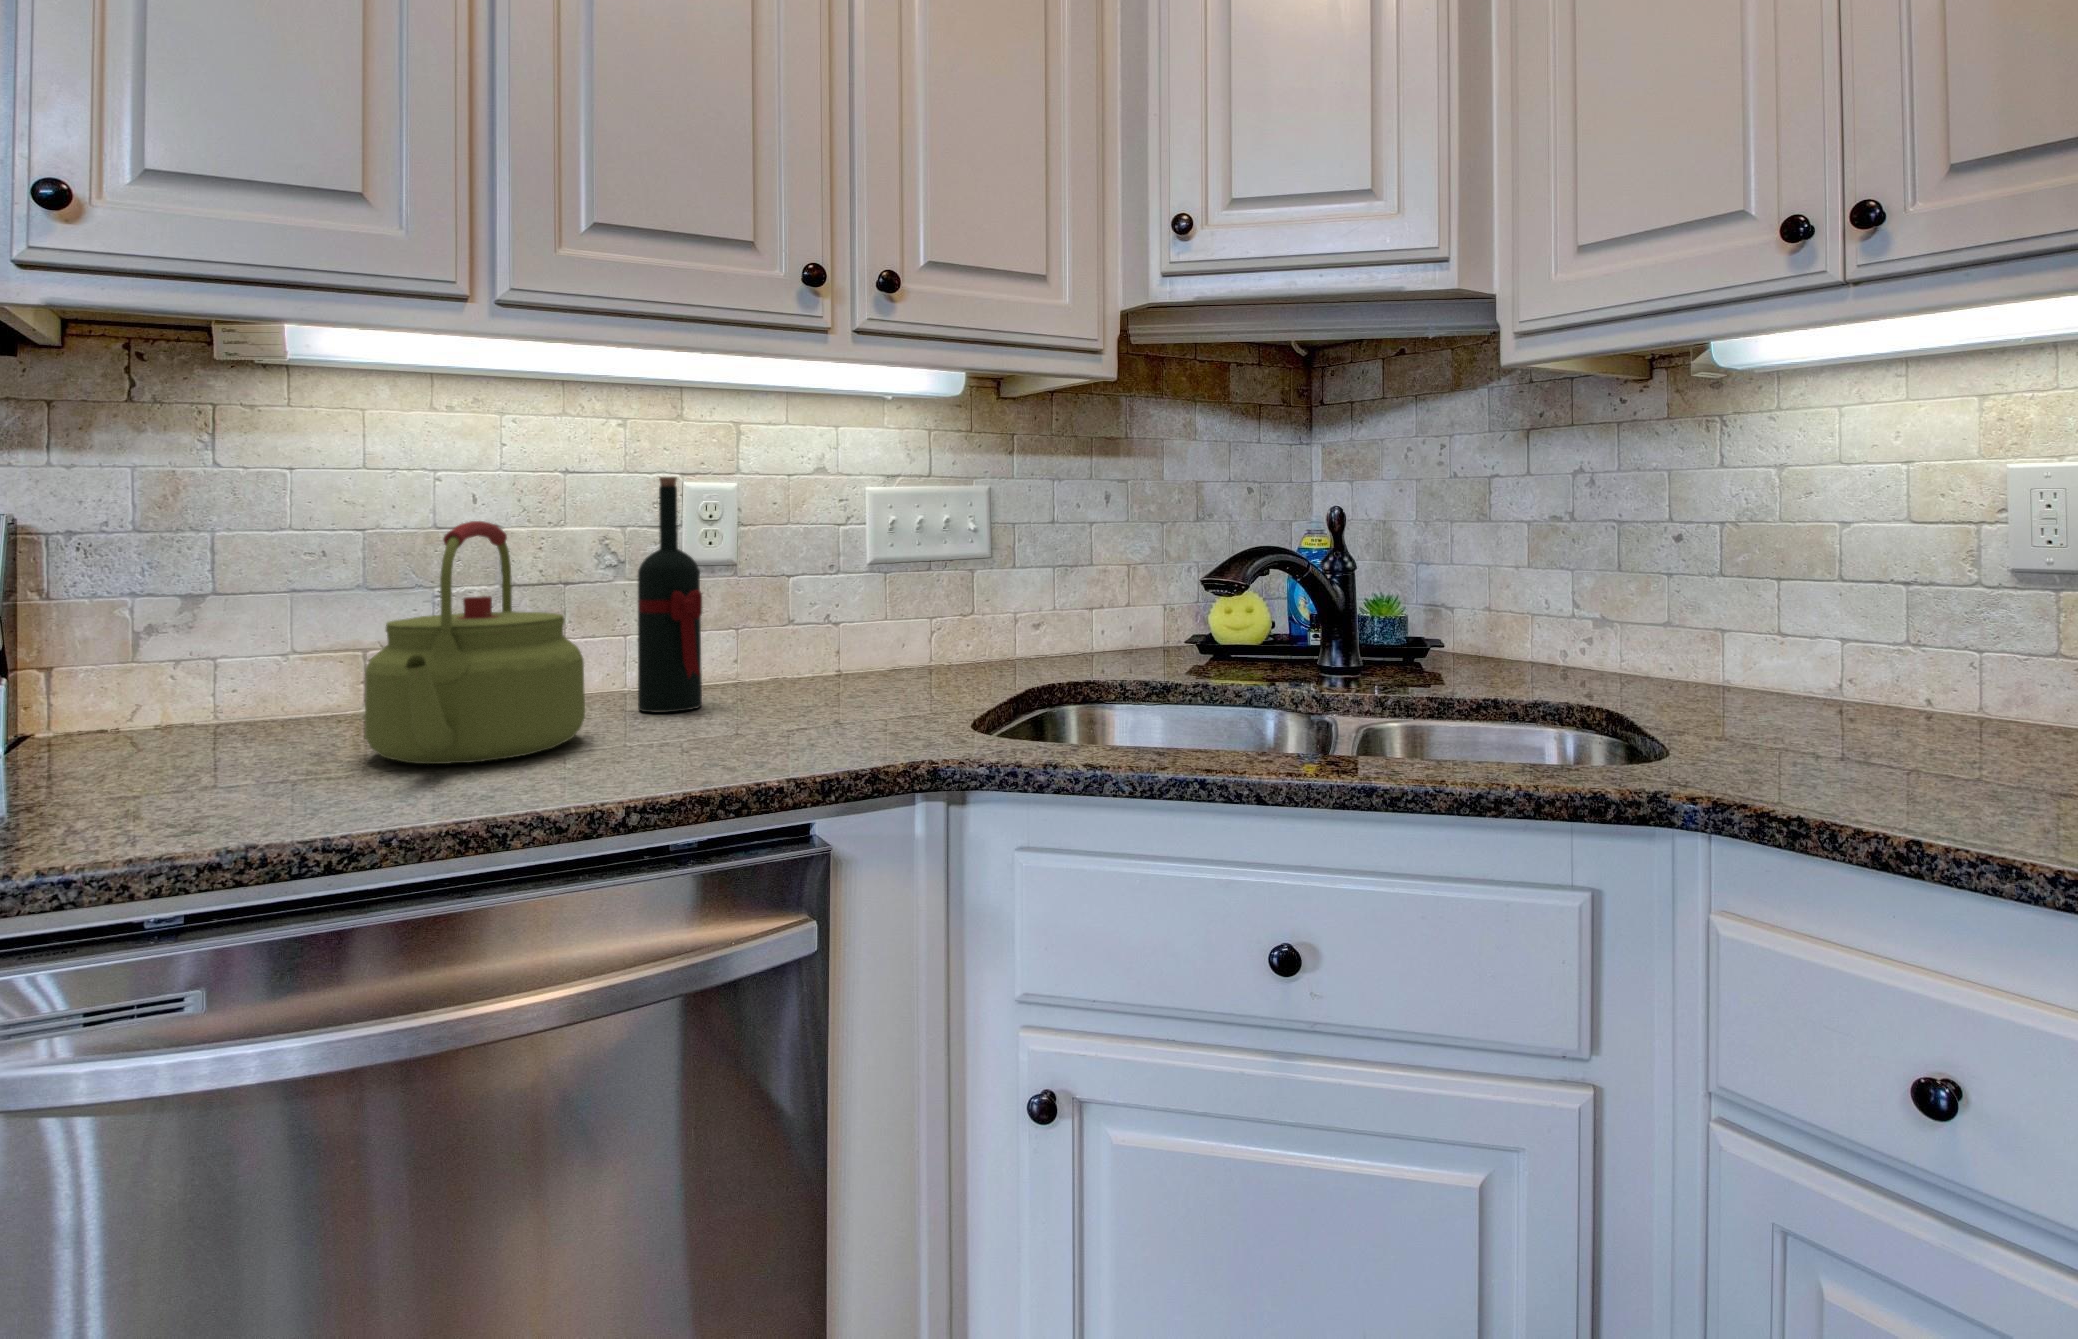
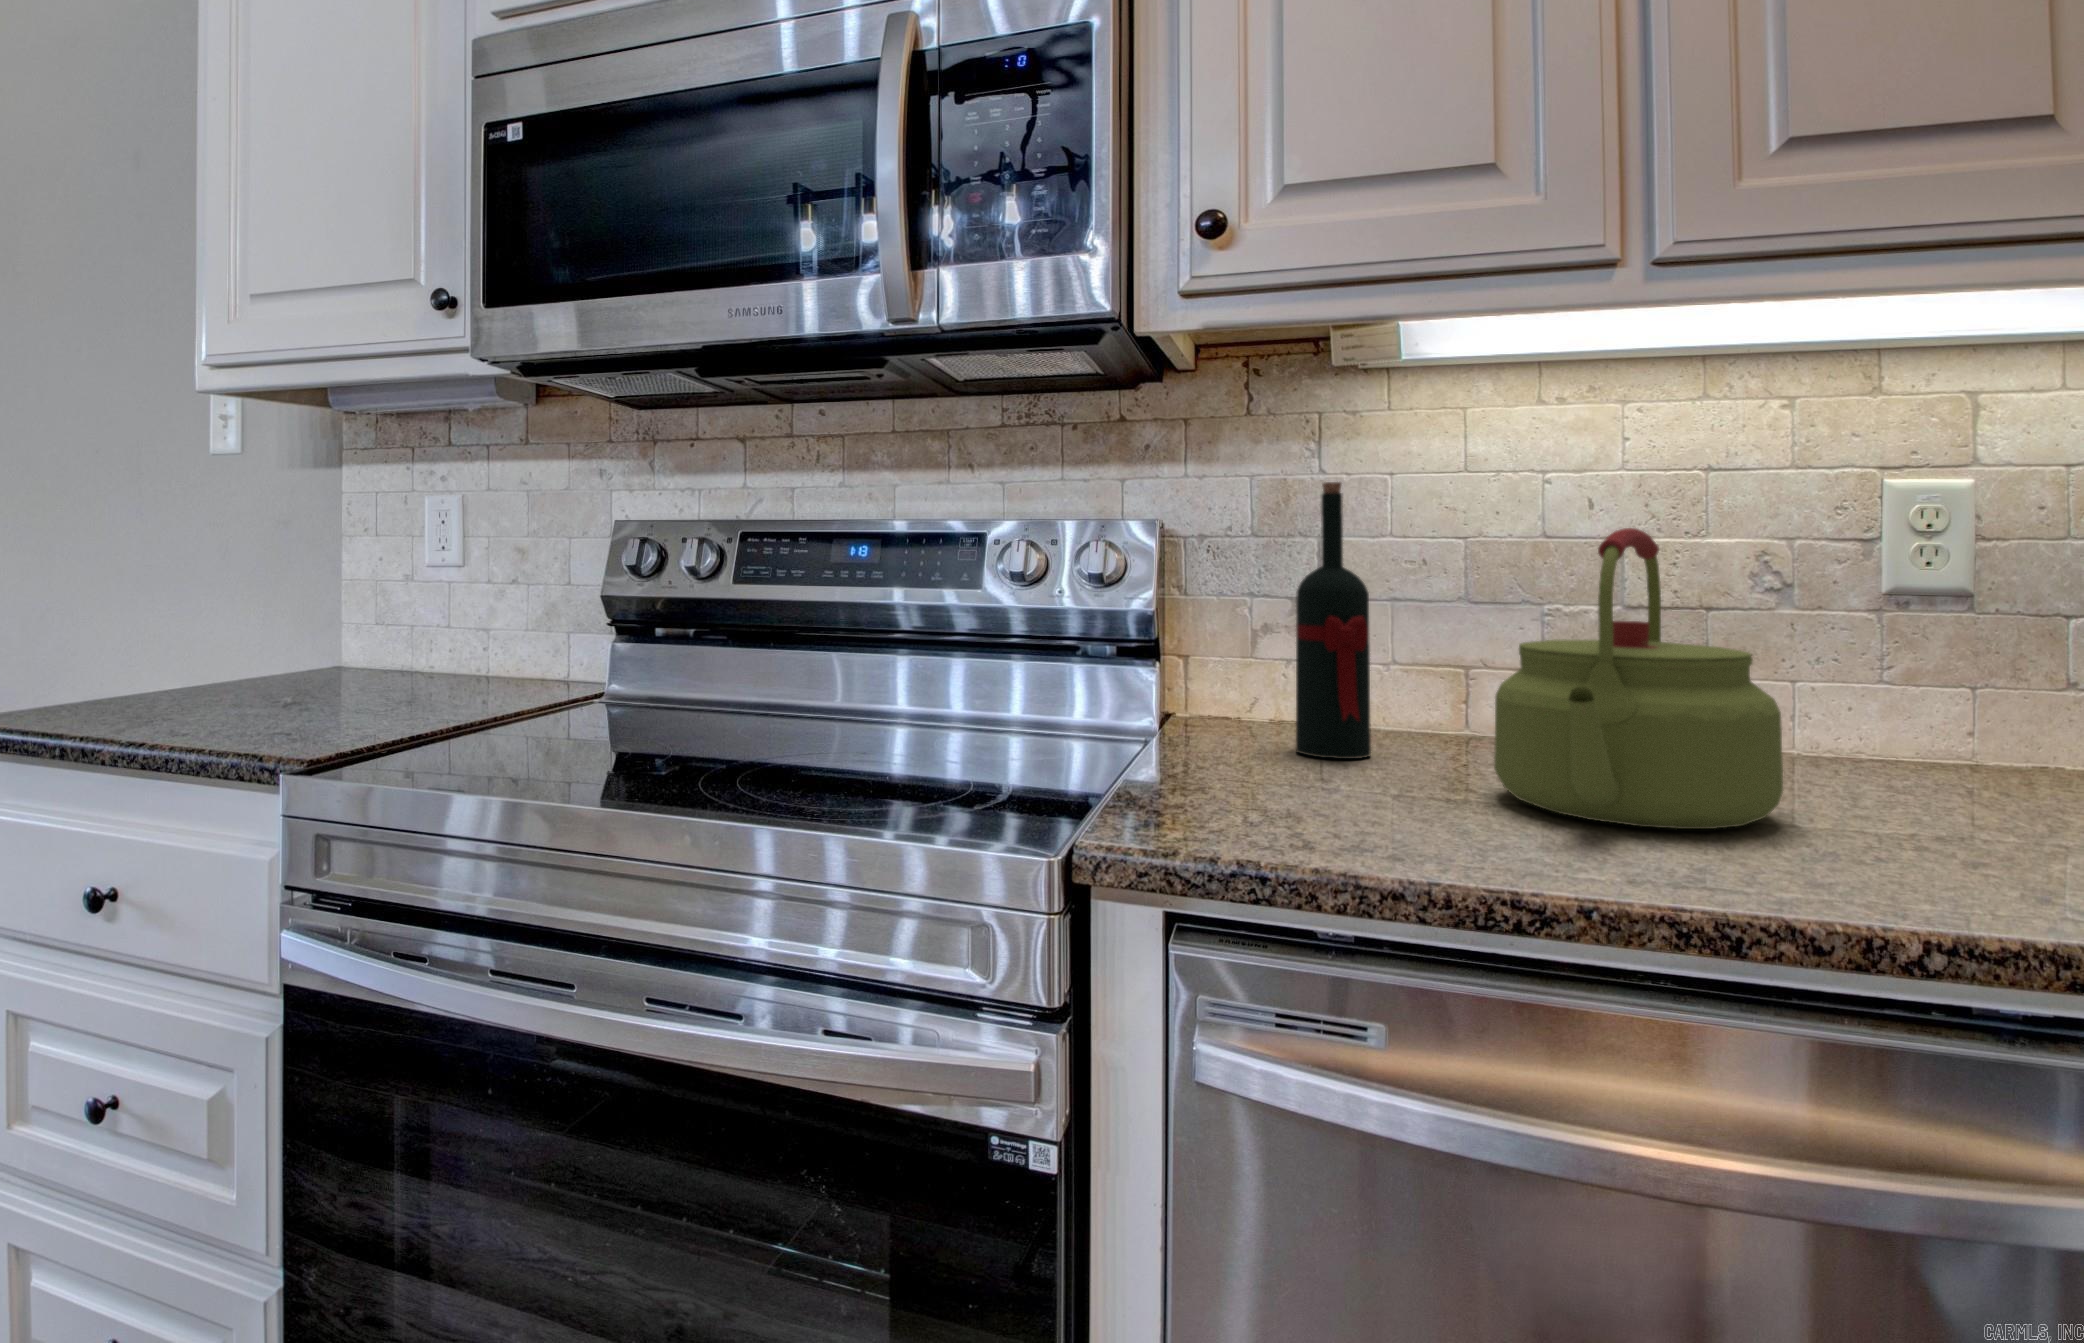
wine bottle: present [638,477,702,712] -> present [1296,482,1371,759]

